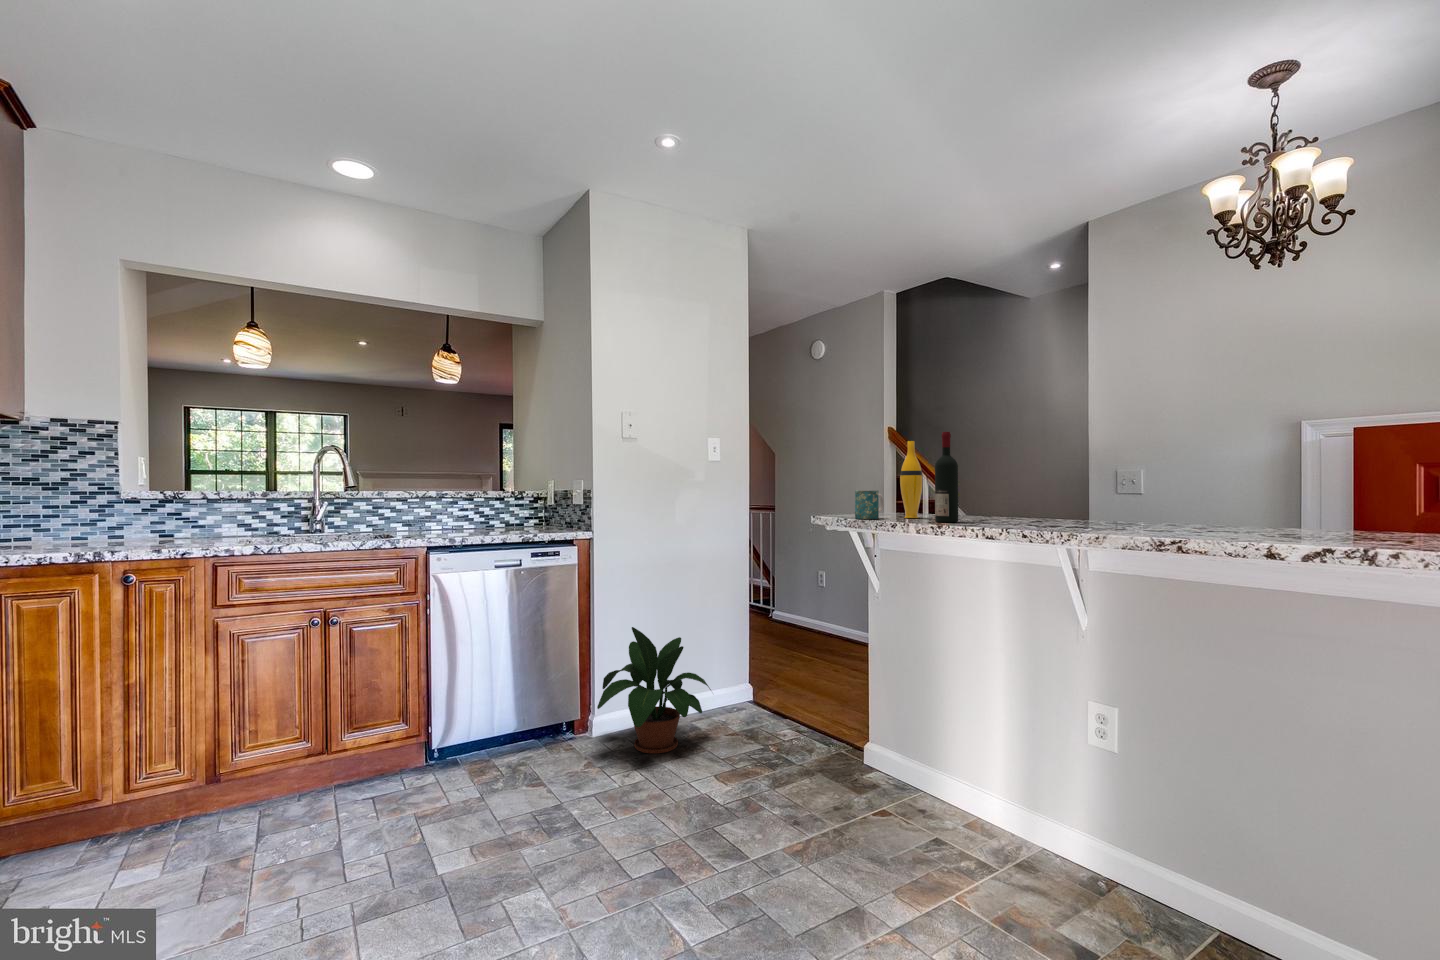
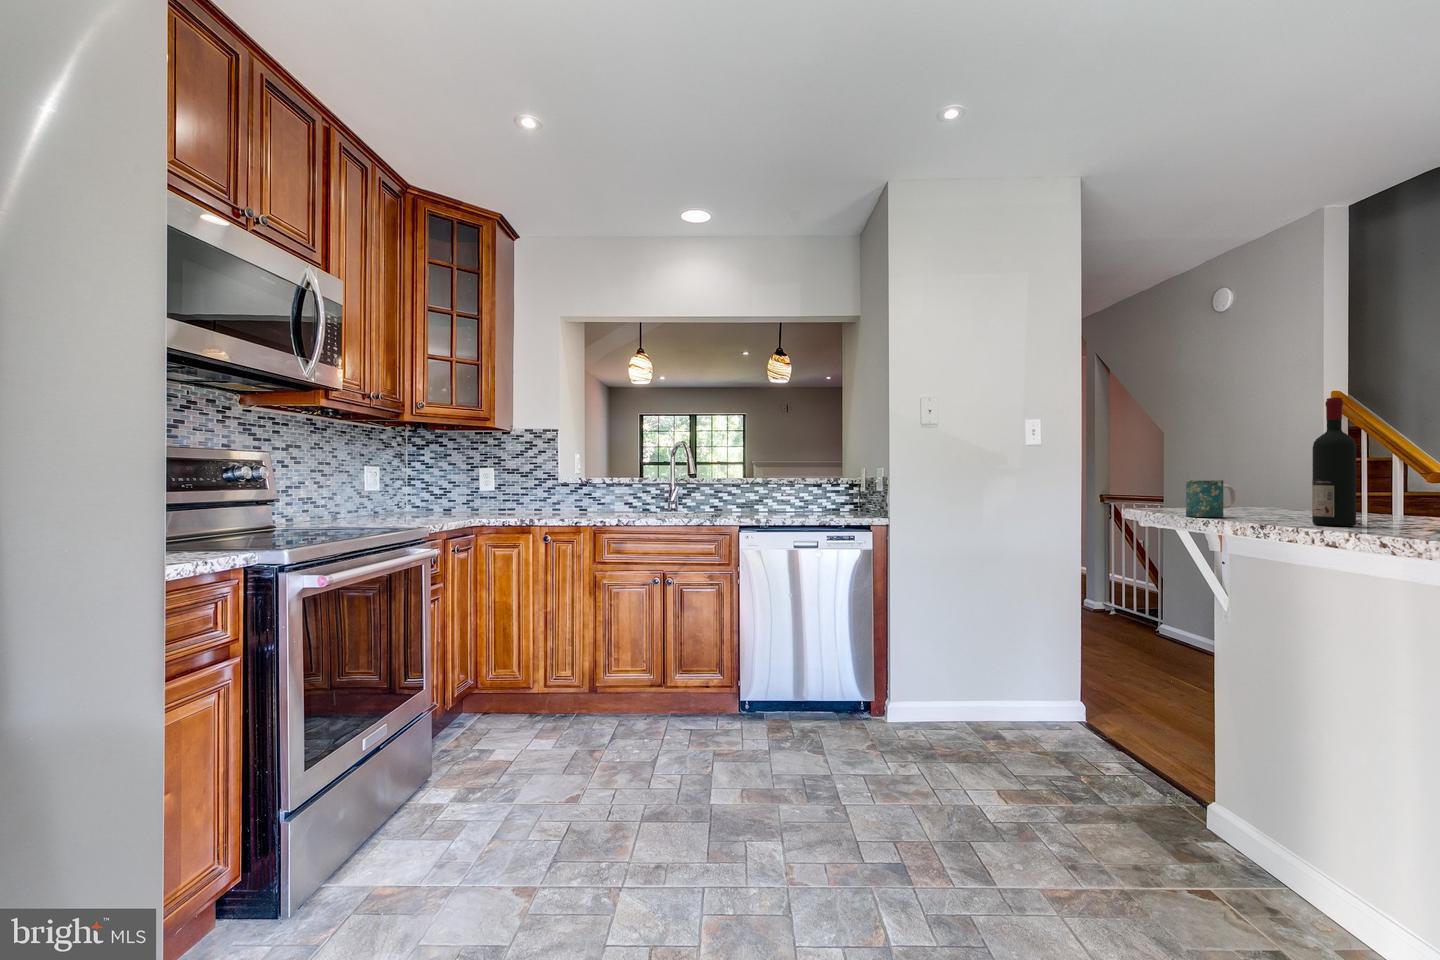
vase: present [900,441,923,518] -> none [1267,413,1306,518]
potted plant: present [597,627,711,753] -> none [883,617,1014,752]

